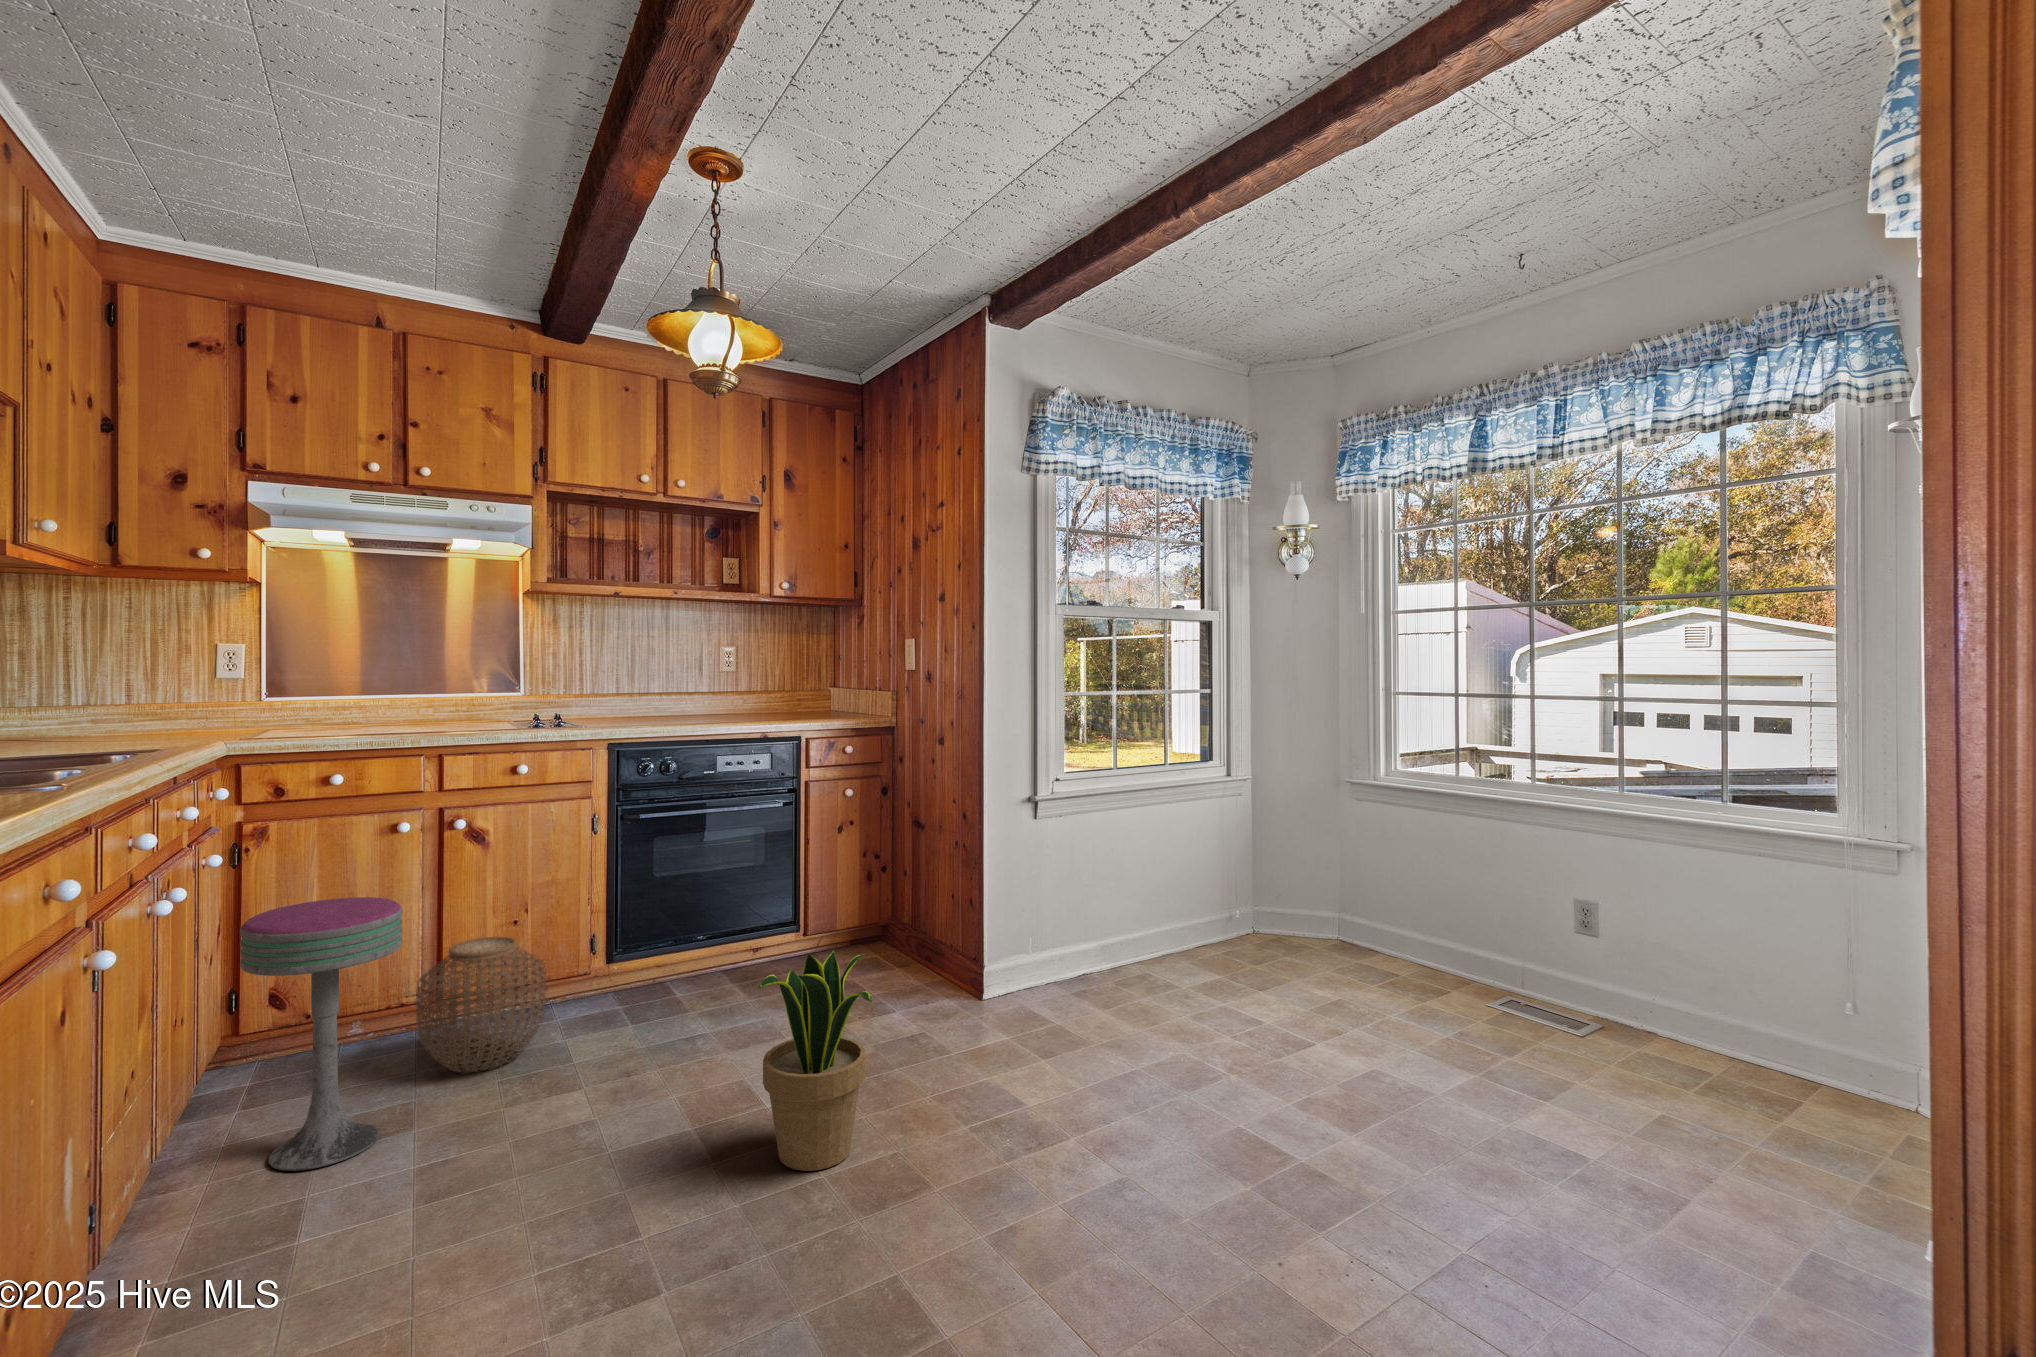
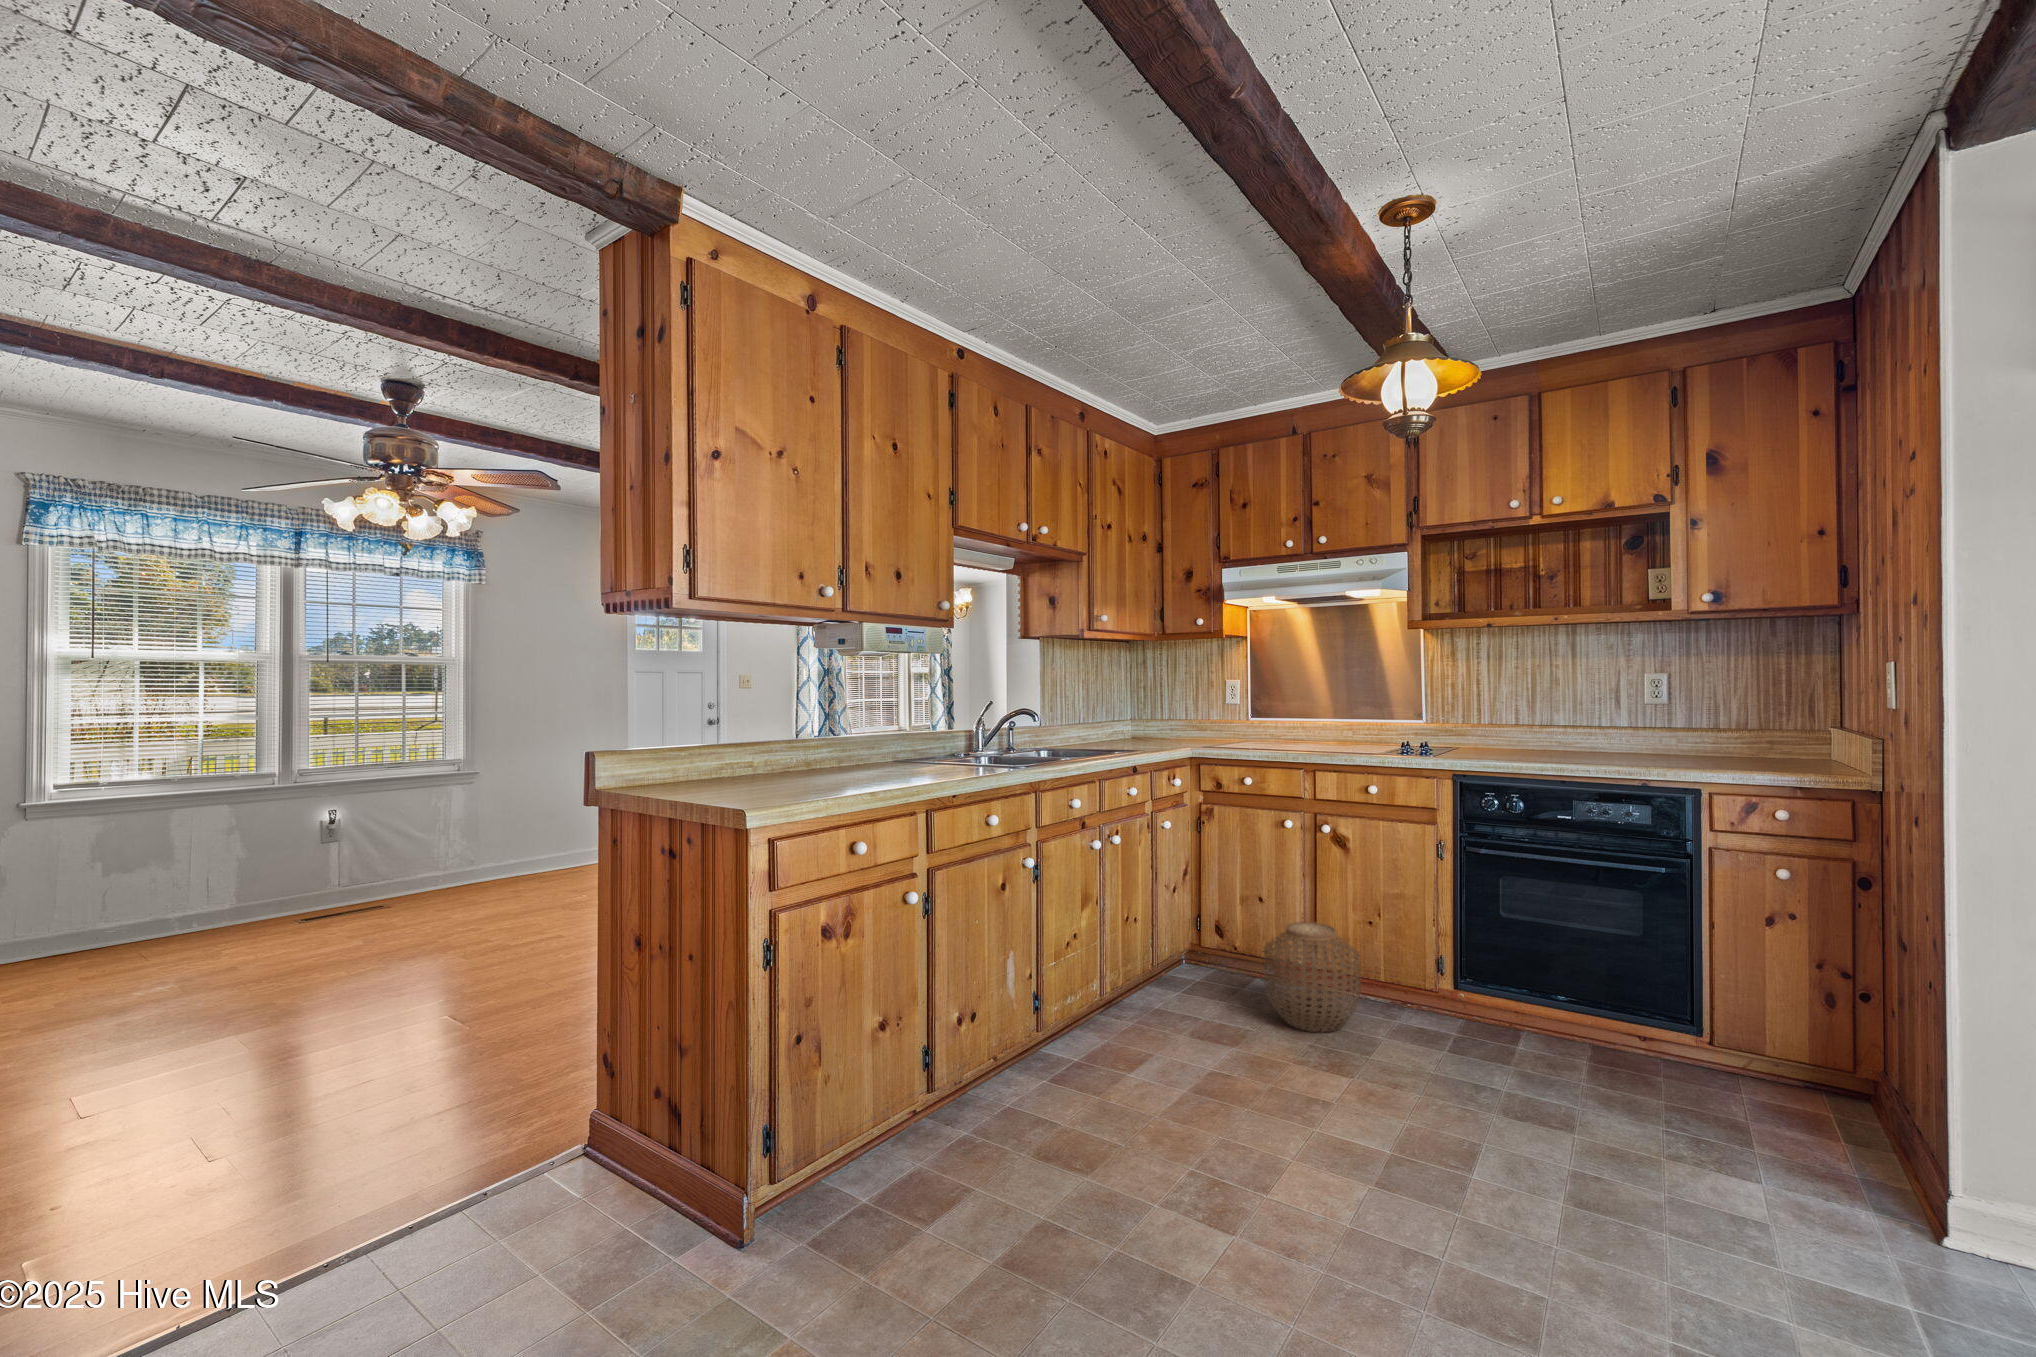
bar stool: present [240,897,402,1171] -> none [1132,863,1223,1046]
potted plant: present [758,950,872,1171] -> none [1369,1012,1522,1254]

